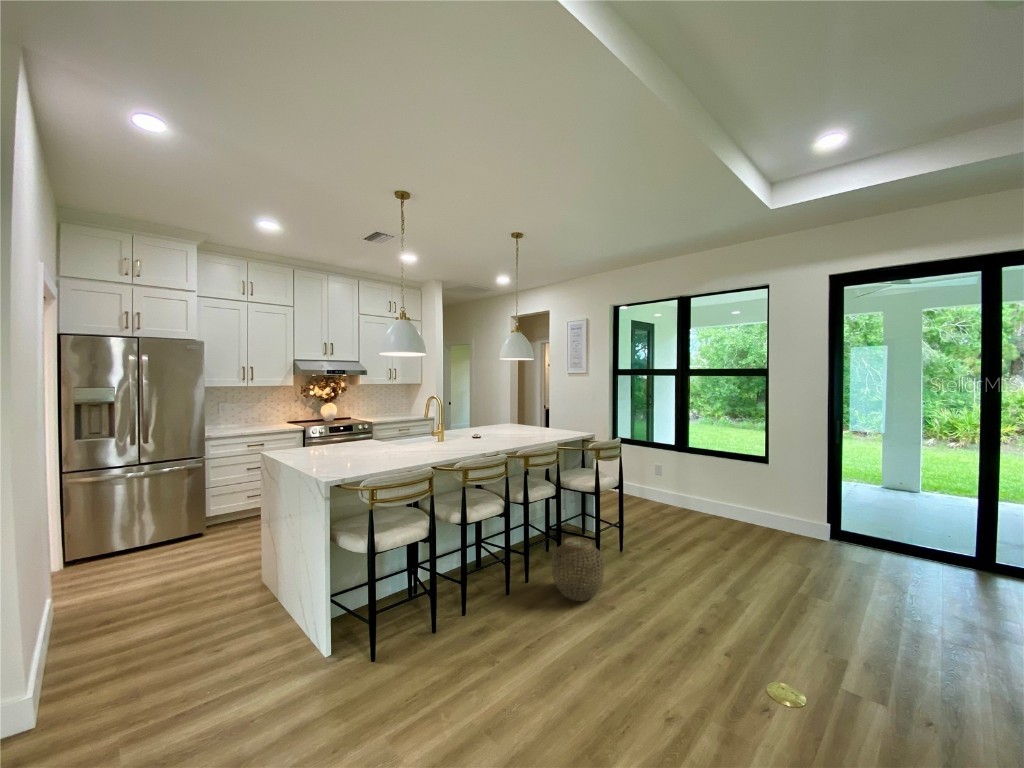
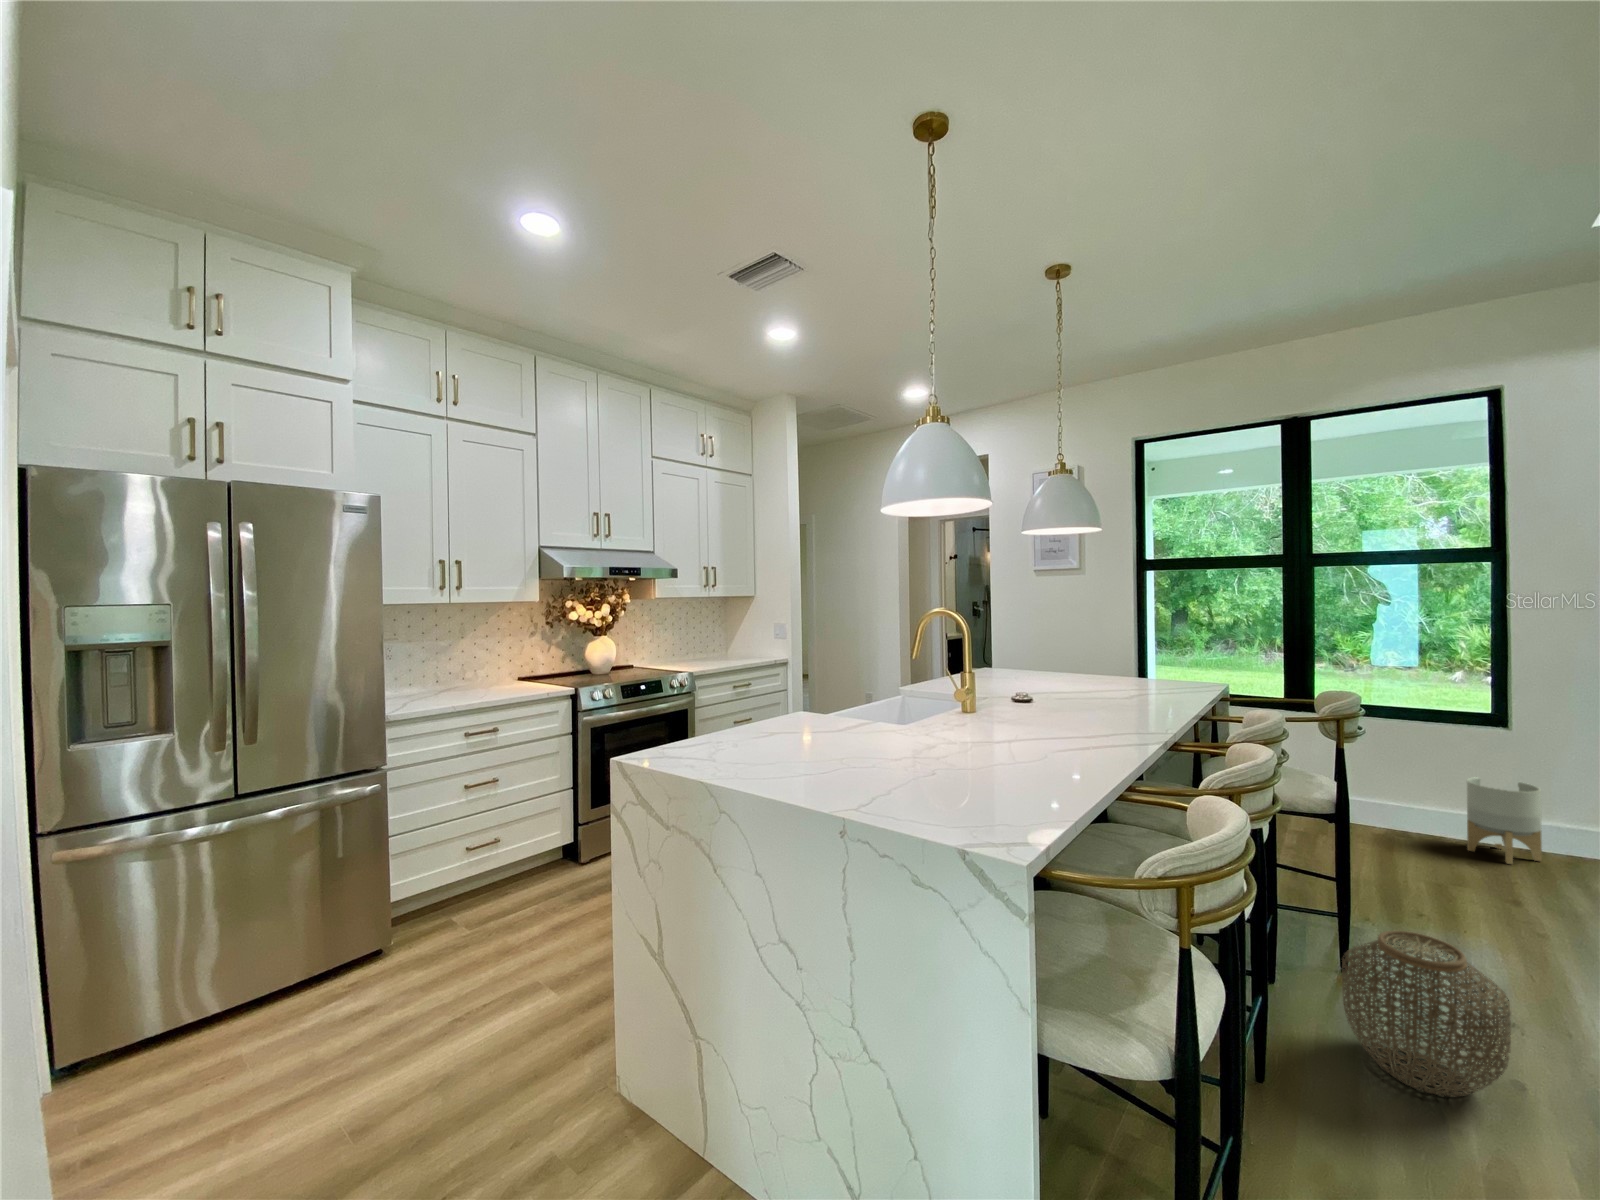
planter: none [730,487,759,530] -> present [1467,777,1542,864]

